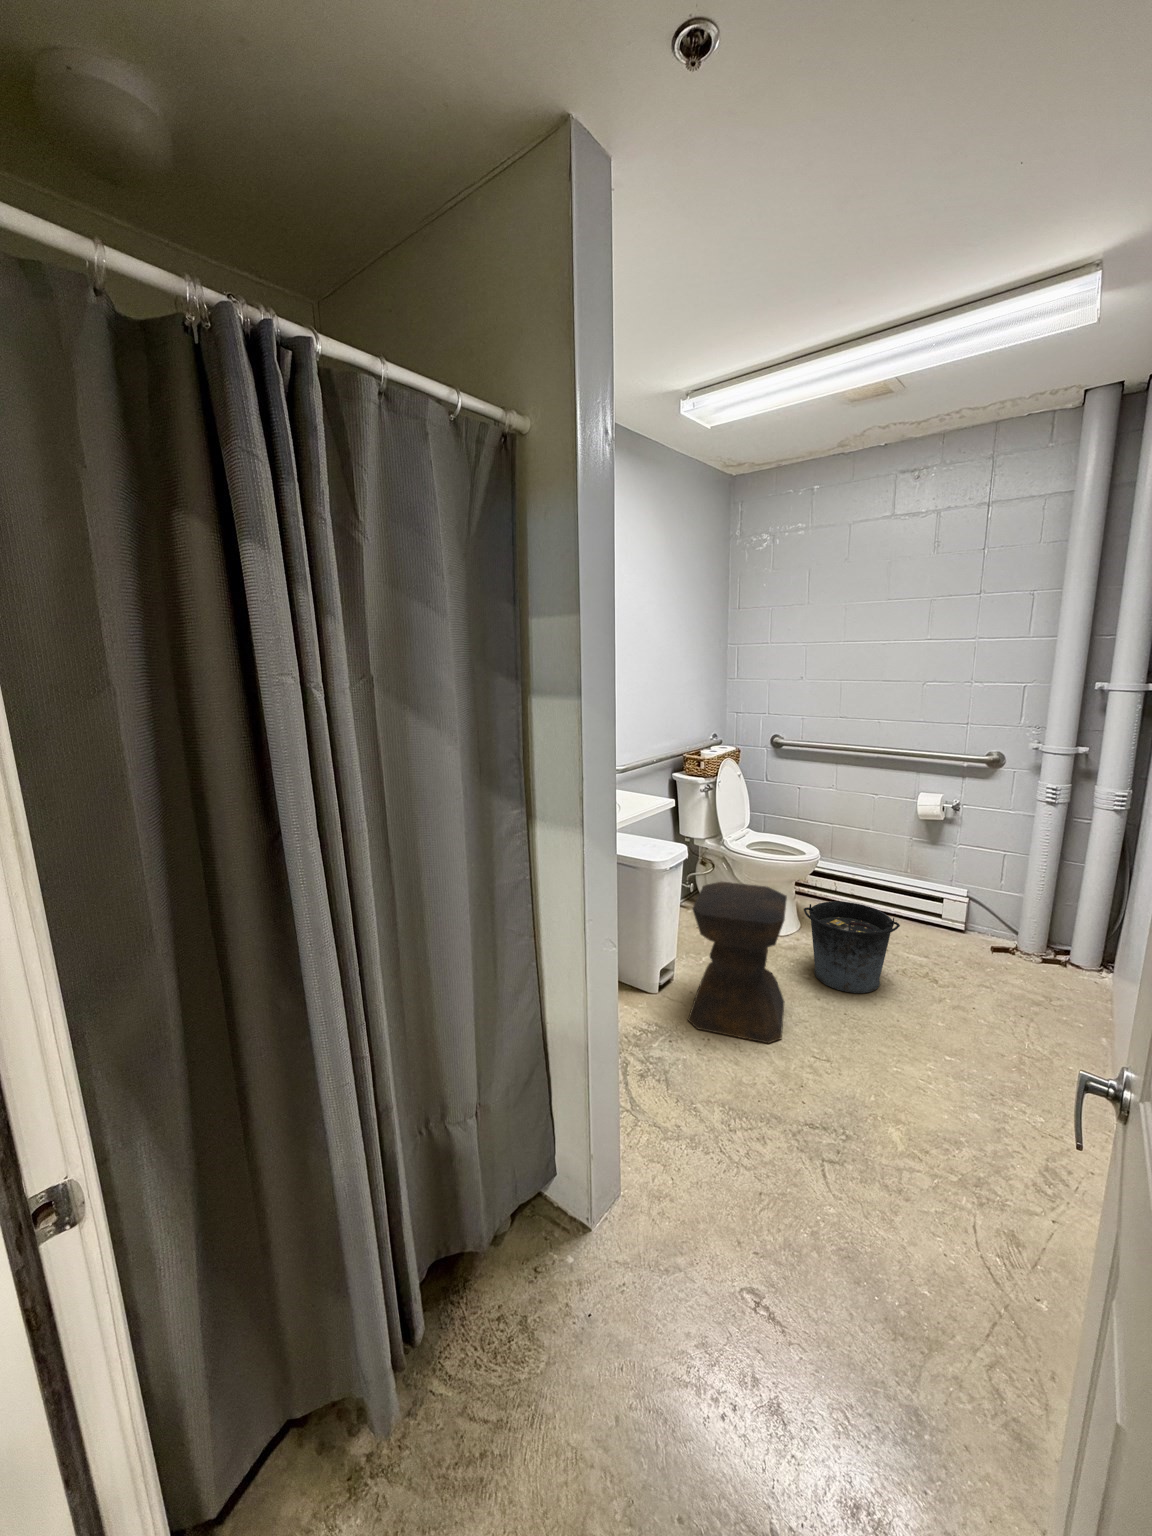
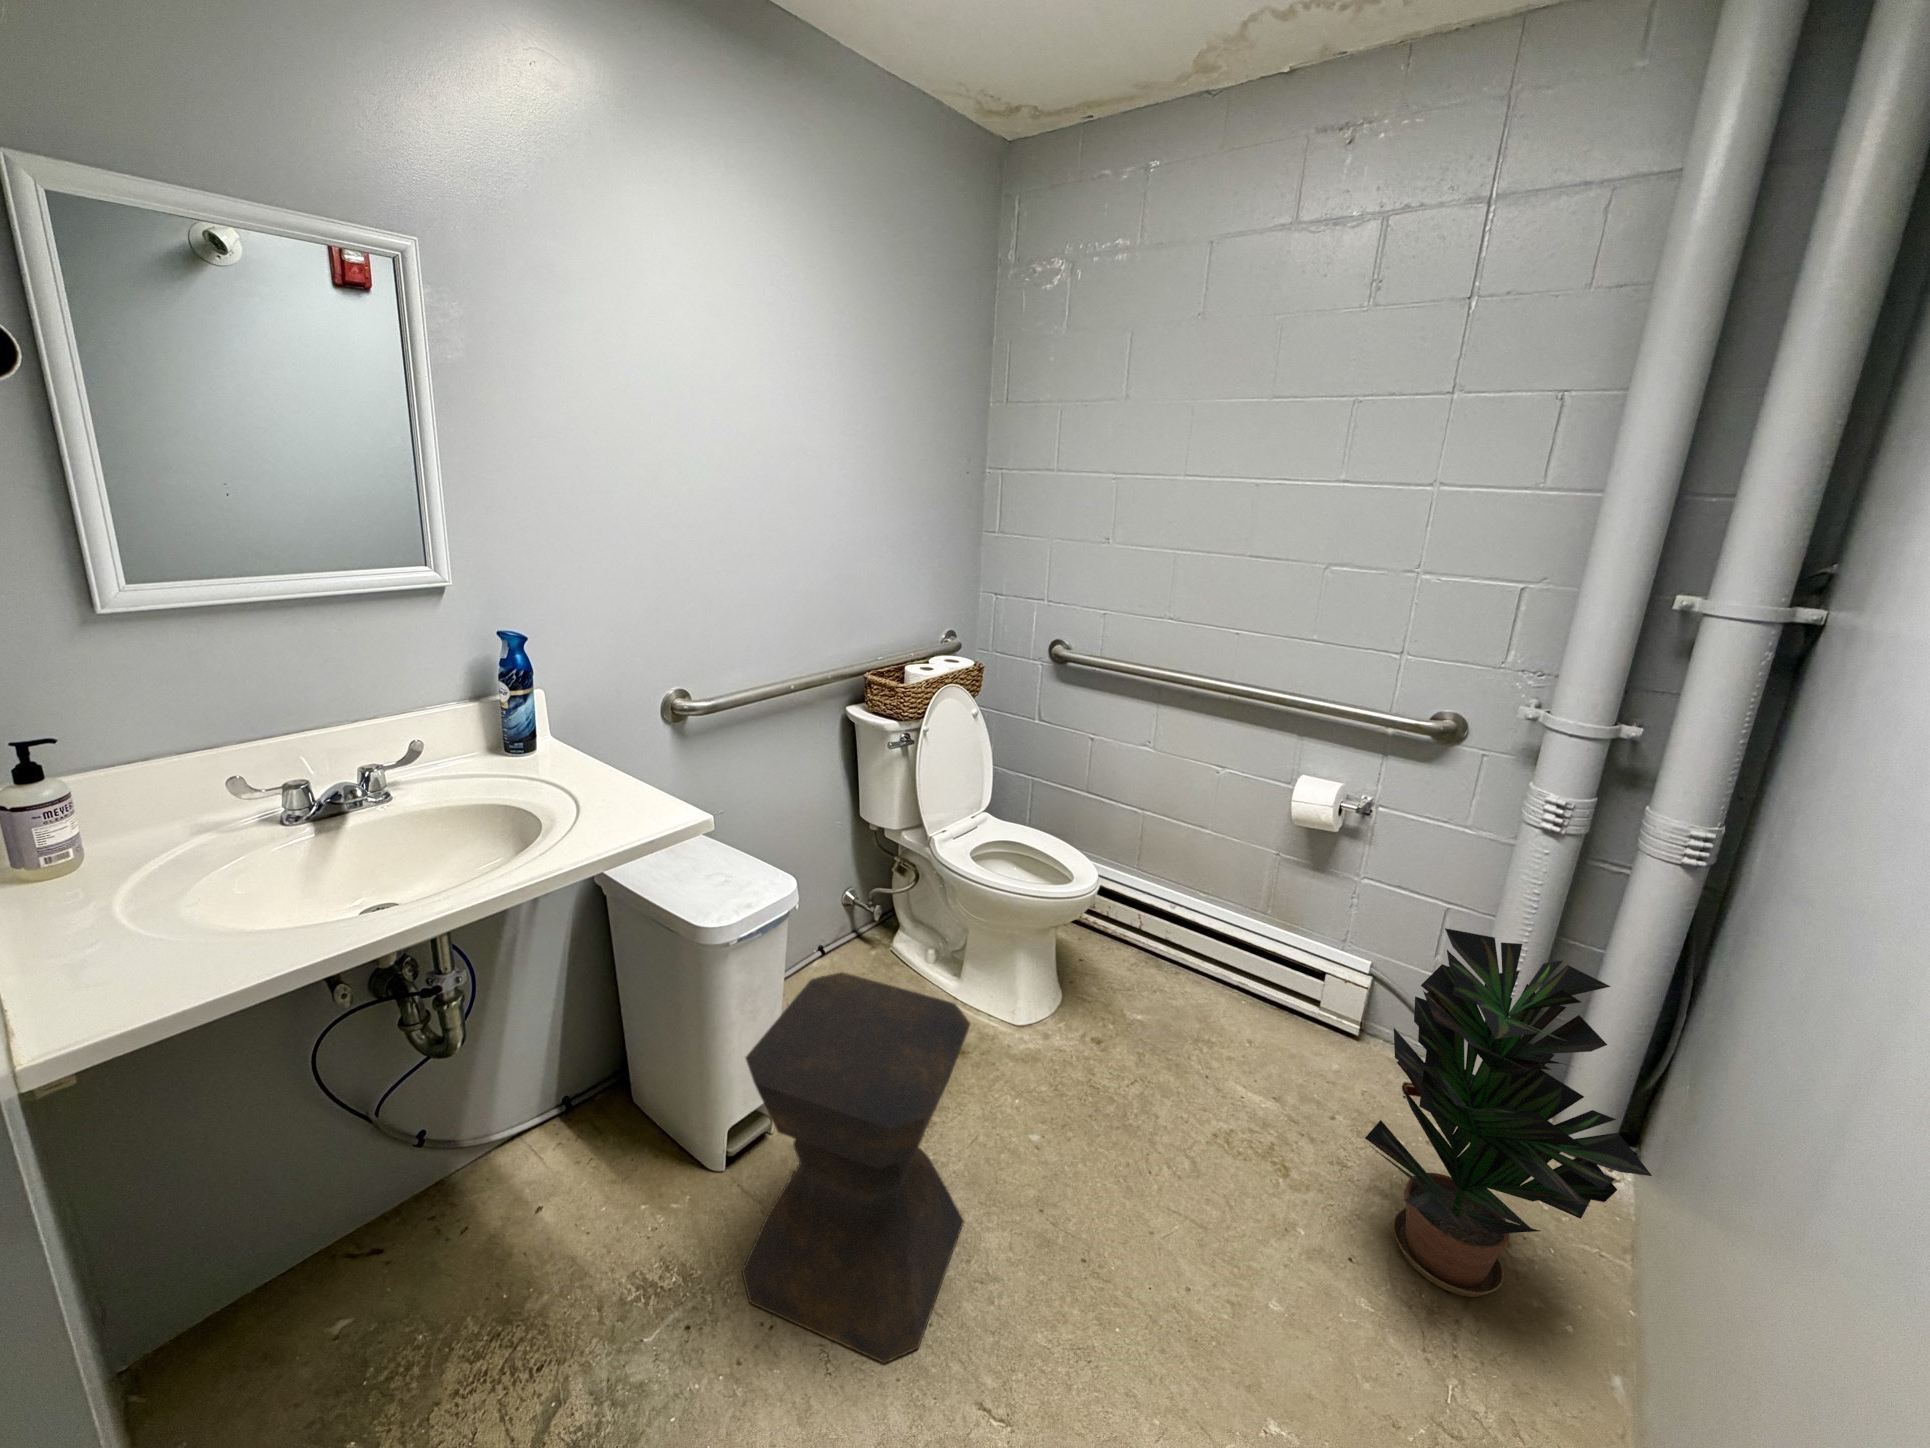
potted plant: none [976,842,1110,1015] -> present [1365,928,1652,1297]
bucket: present [804,901,900,993] -> none [1033,995,1214,1205]

